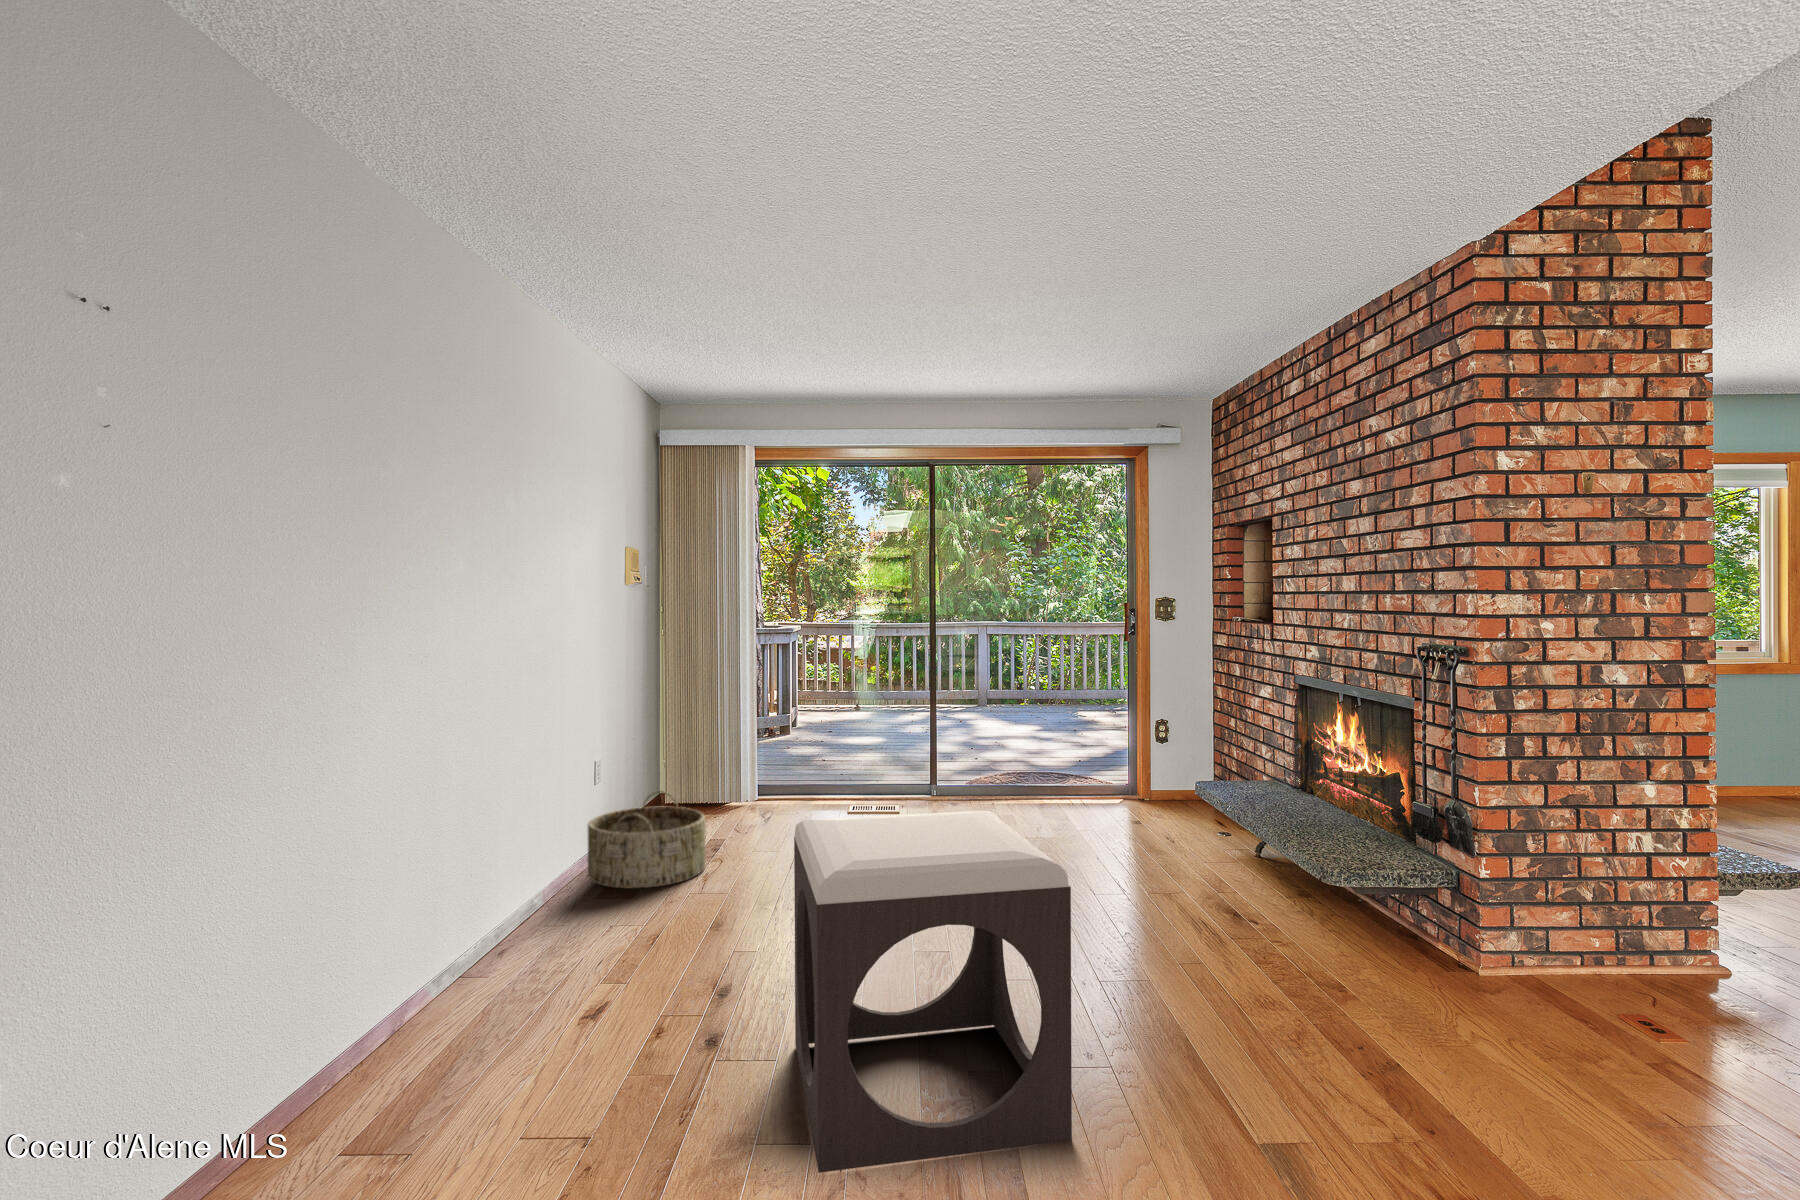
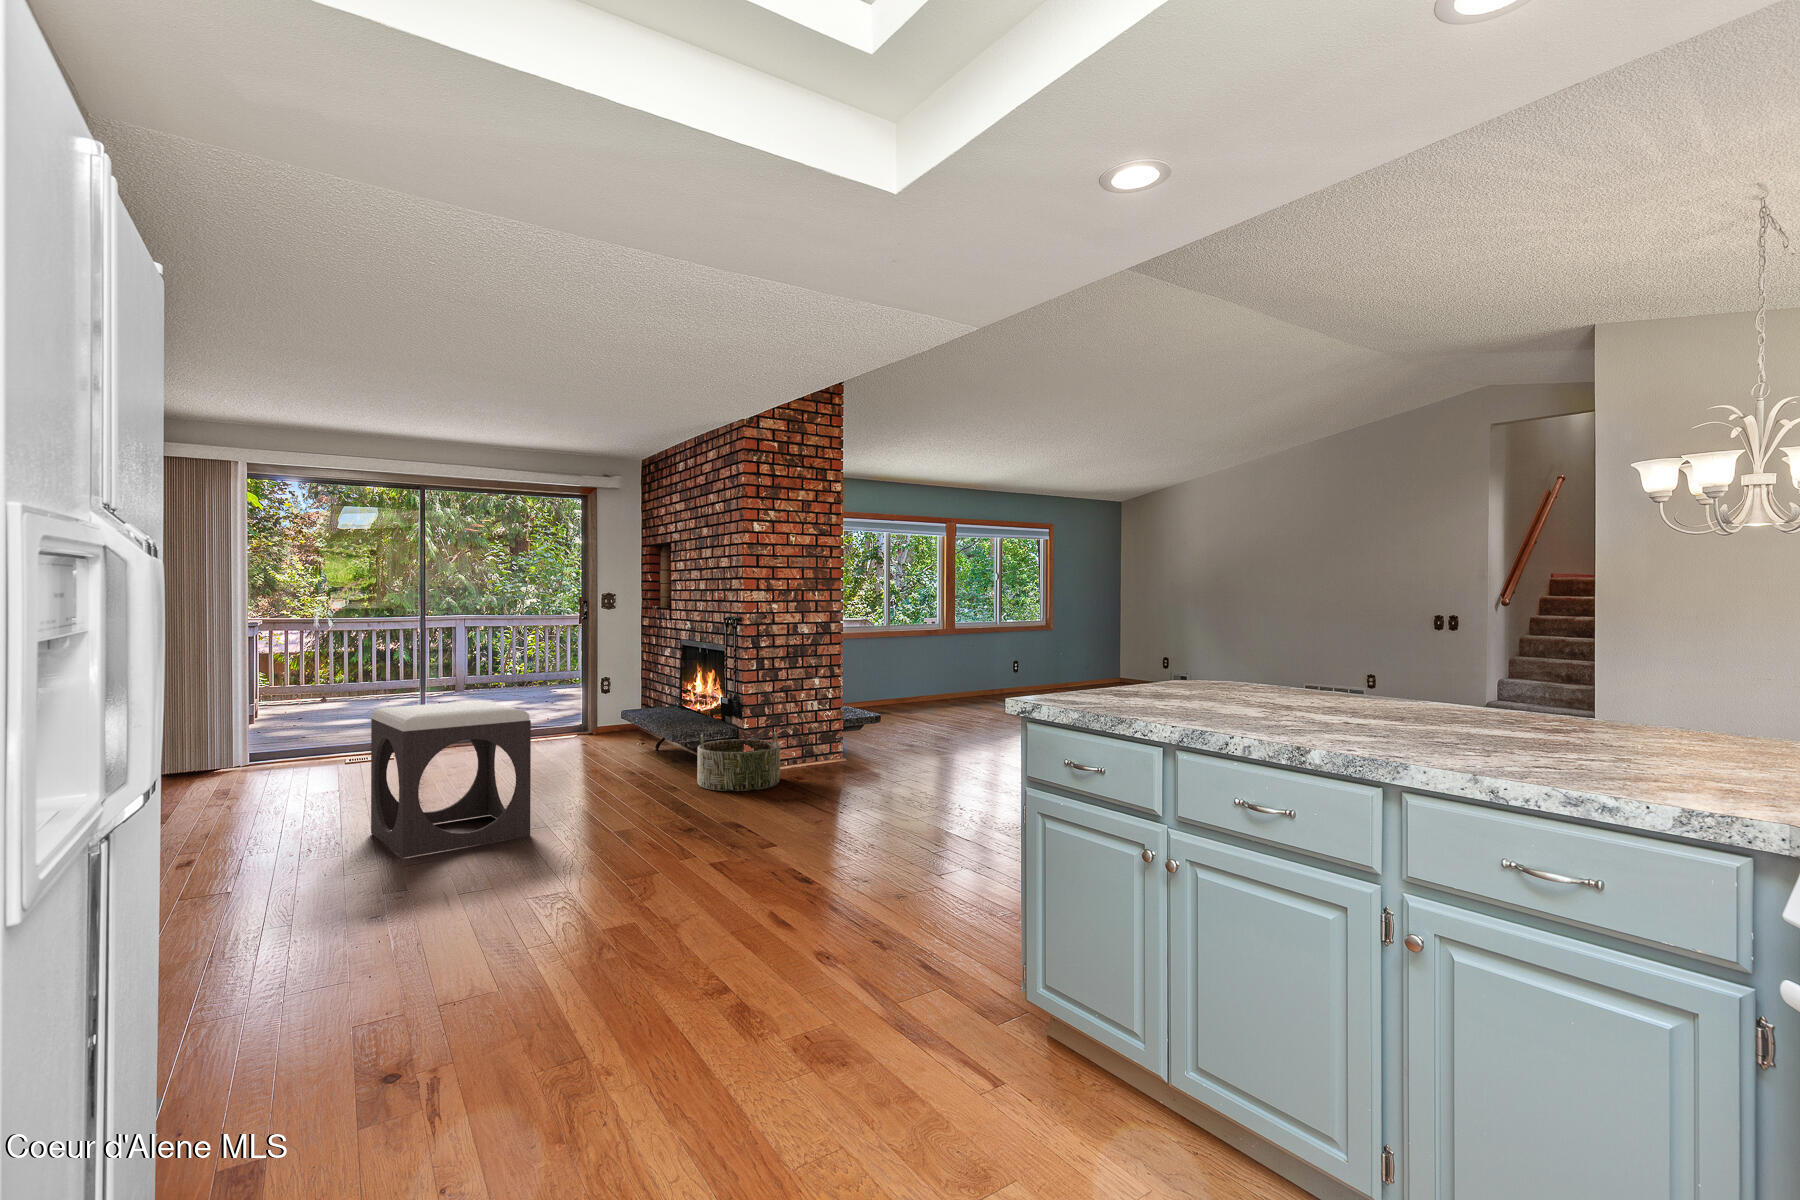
basket: present [588,791,705,888] -> present [697,732,780,791]

